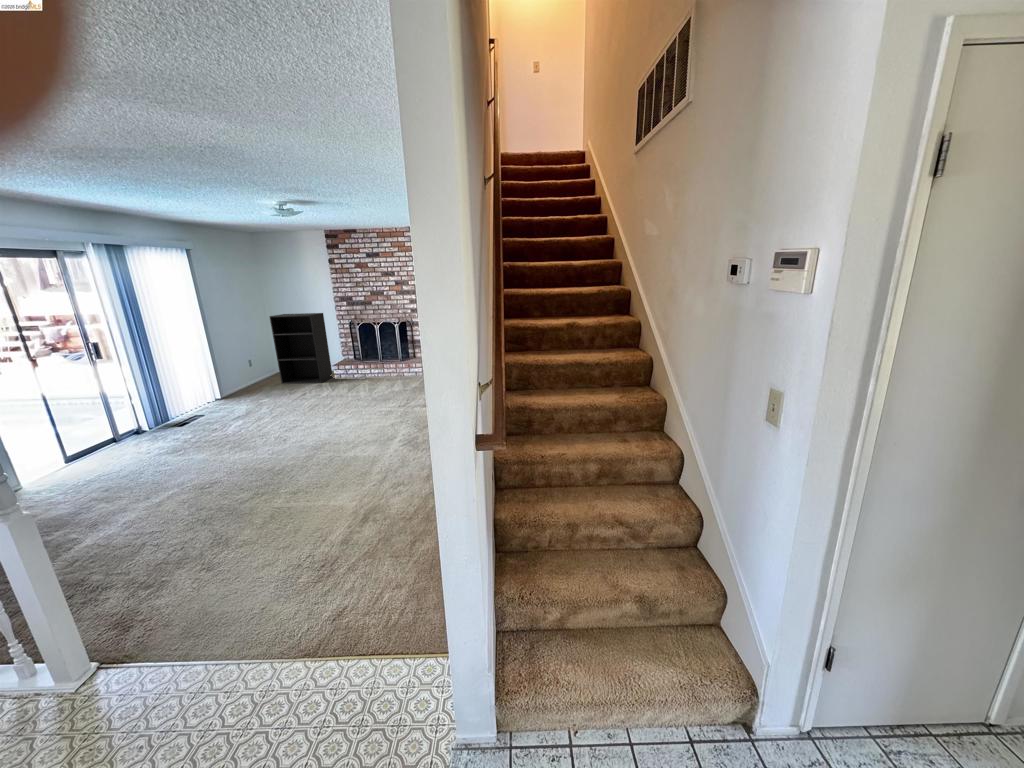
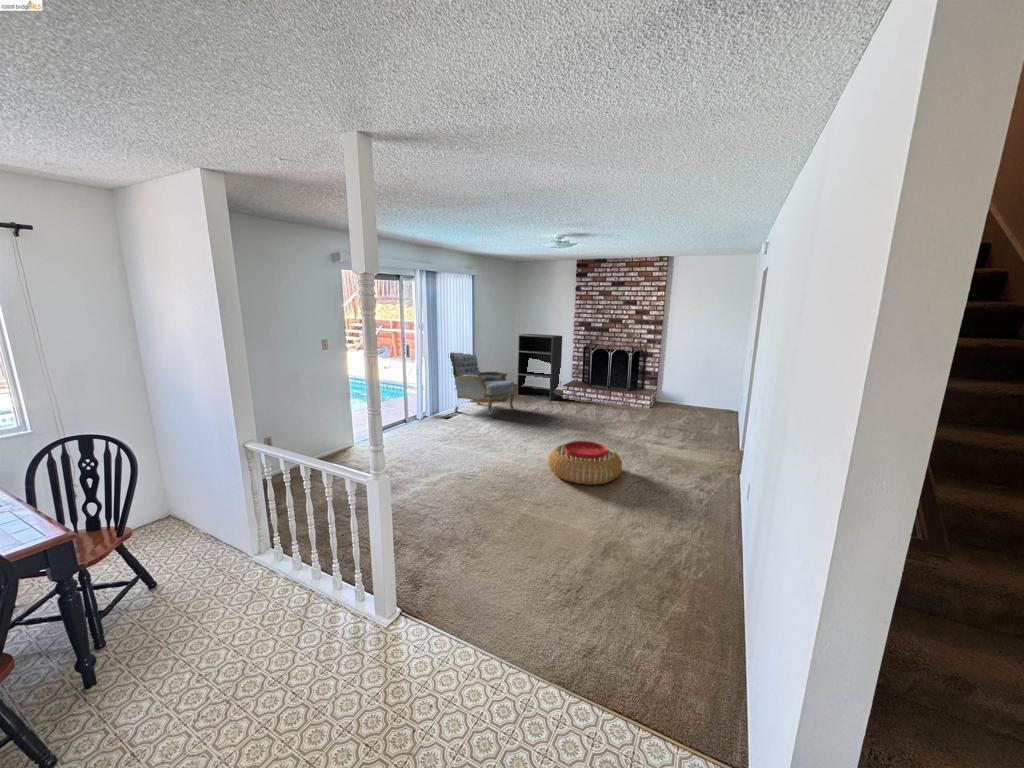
armchair: none [169,339,275,416] -> present [450,352,515,416]
pouf: none [306,421,387,467] -> present [548,441,622,485]

